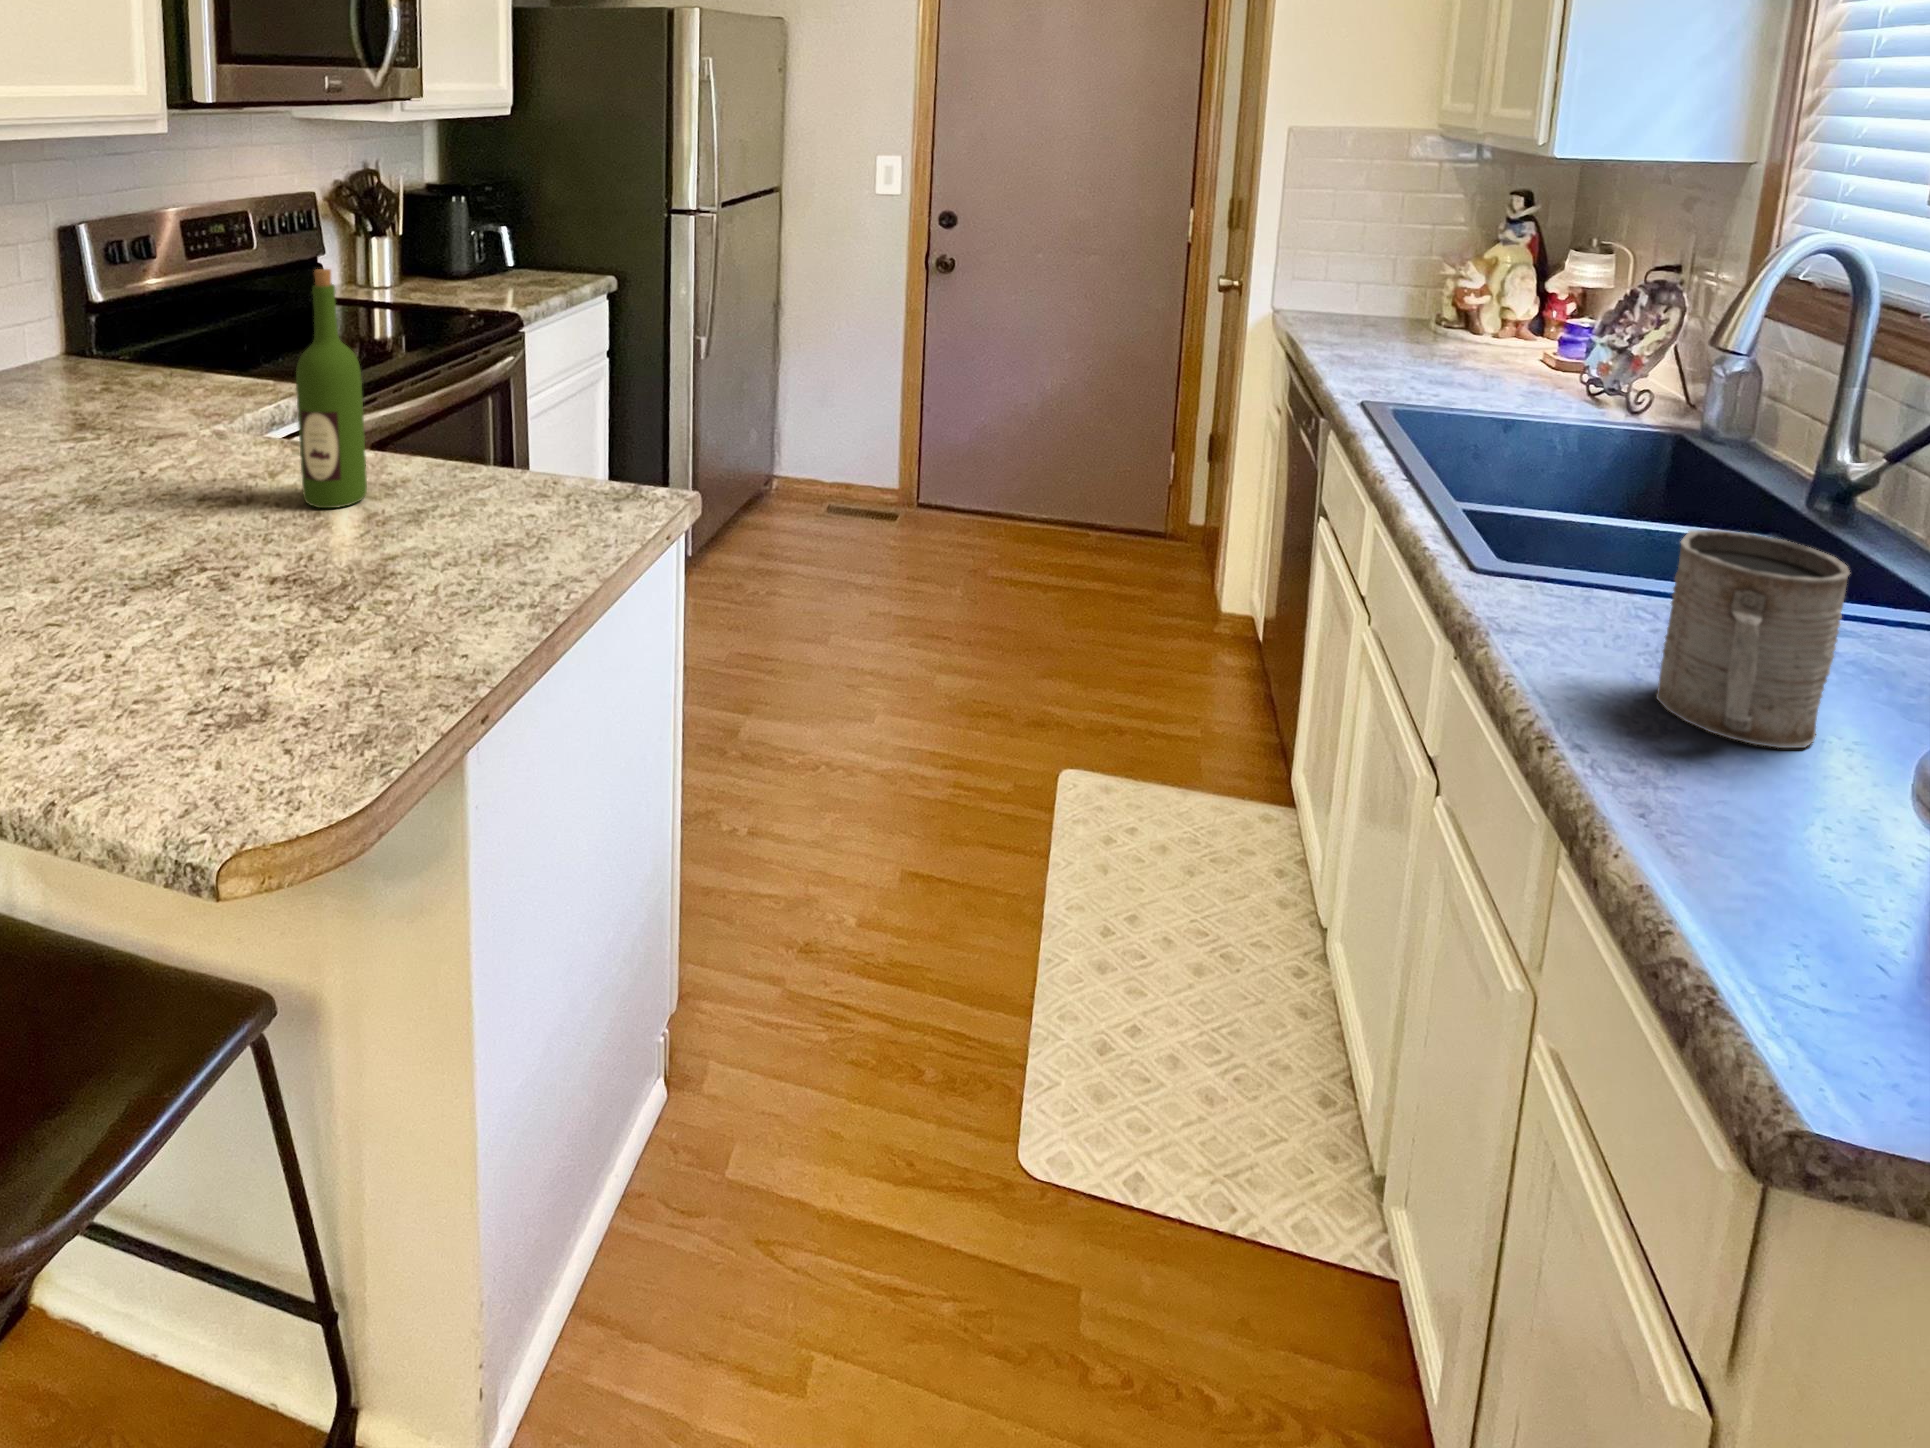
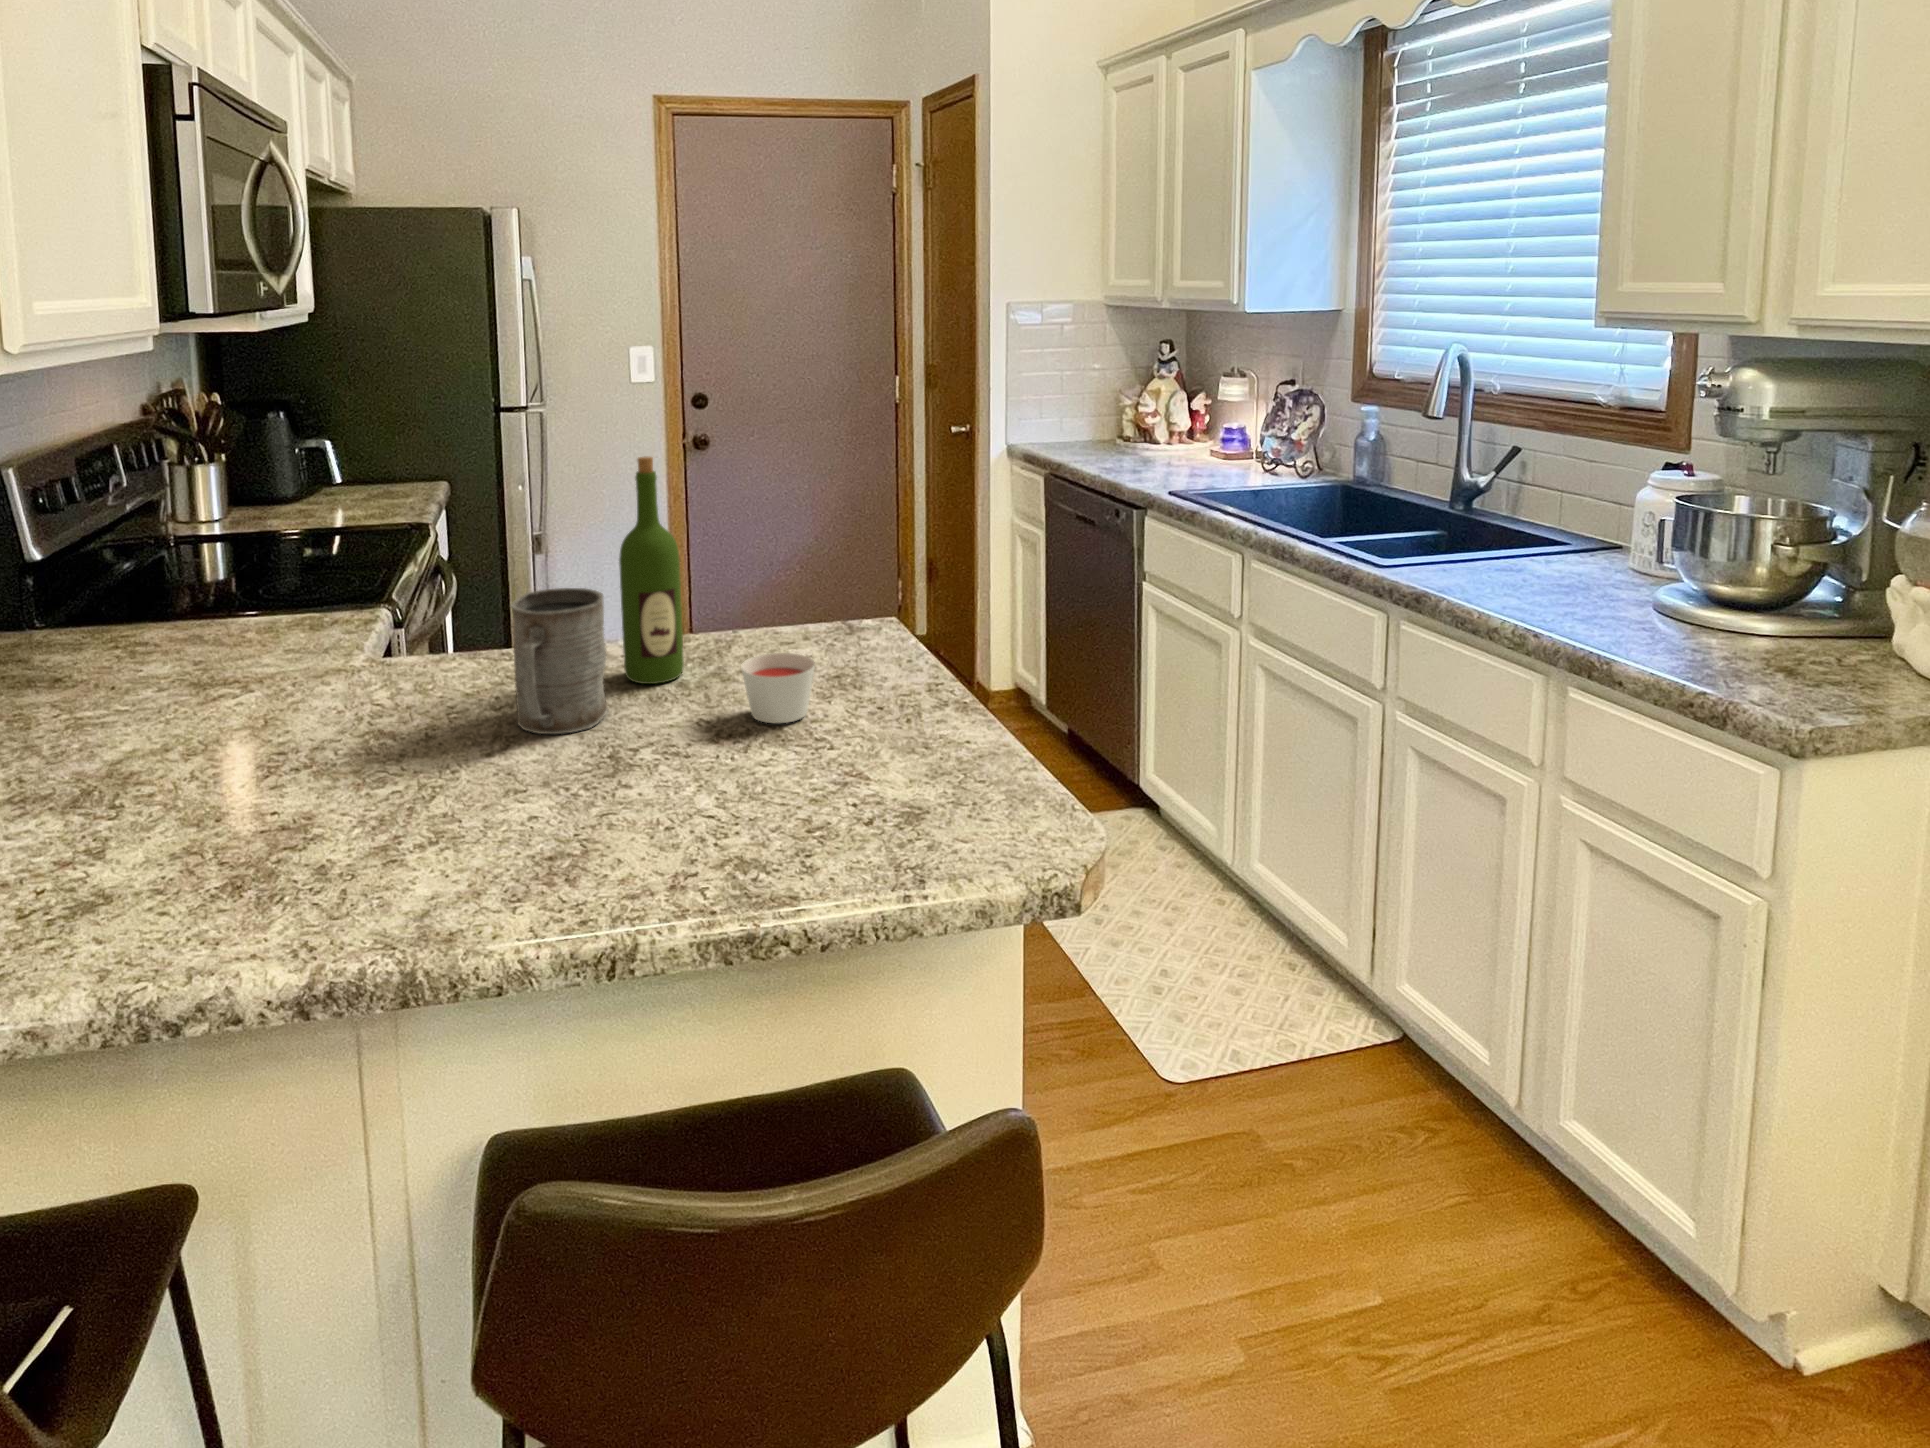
candle: none [283,500,369,580] -> present [741,653,815,723]
mug: present [1656,530,1850,748] -> present [511,588,608,734]

